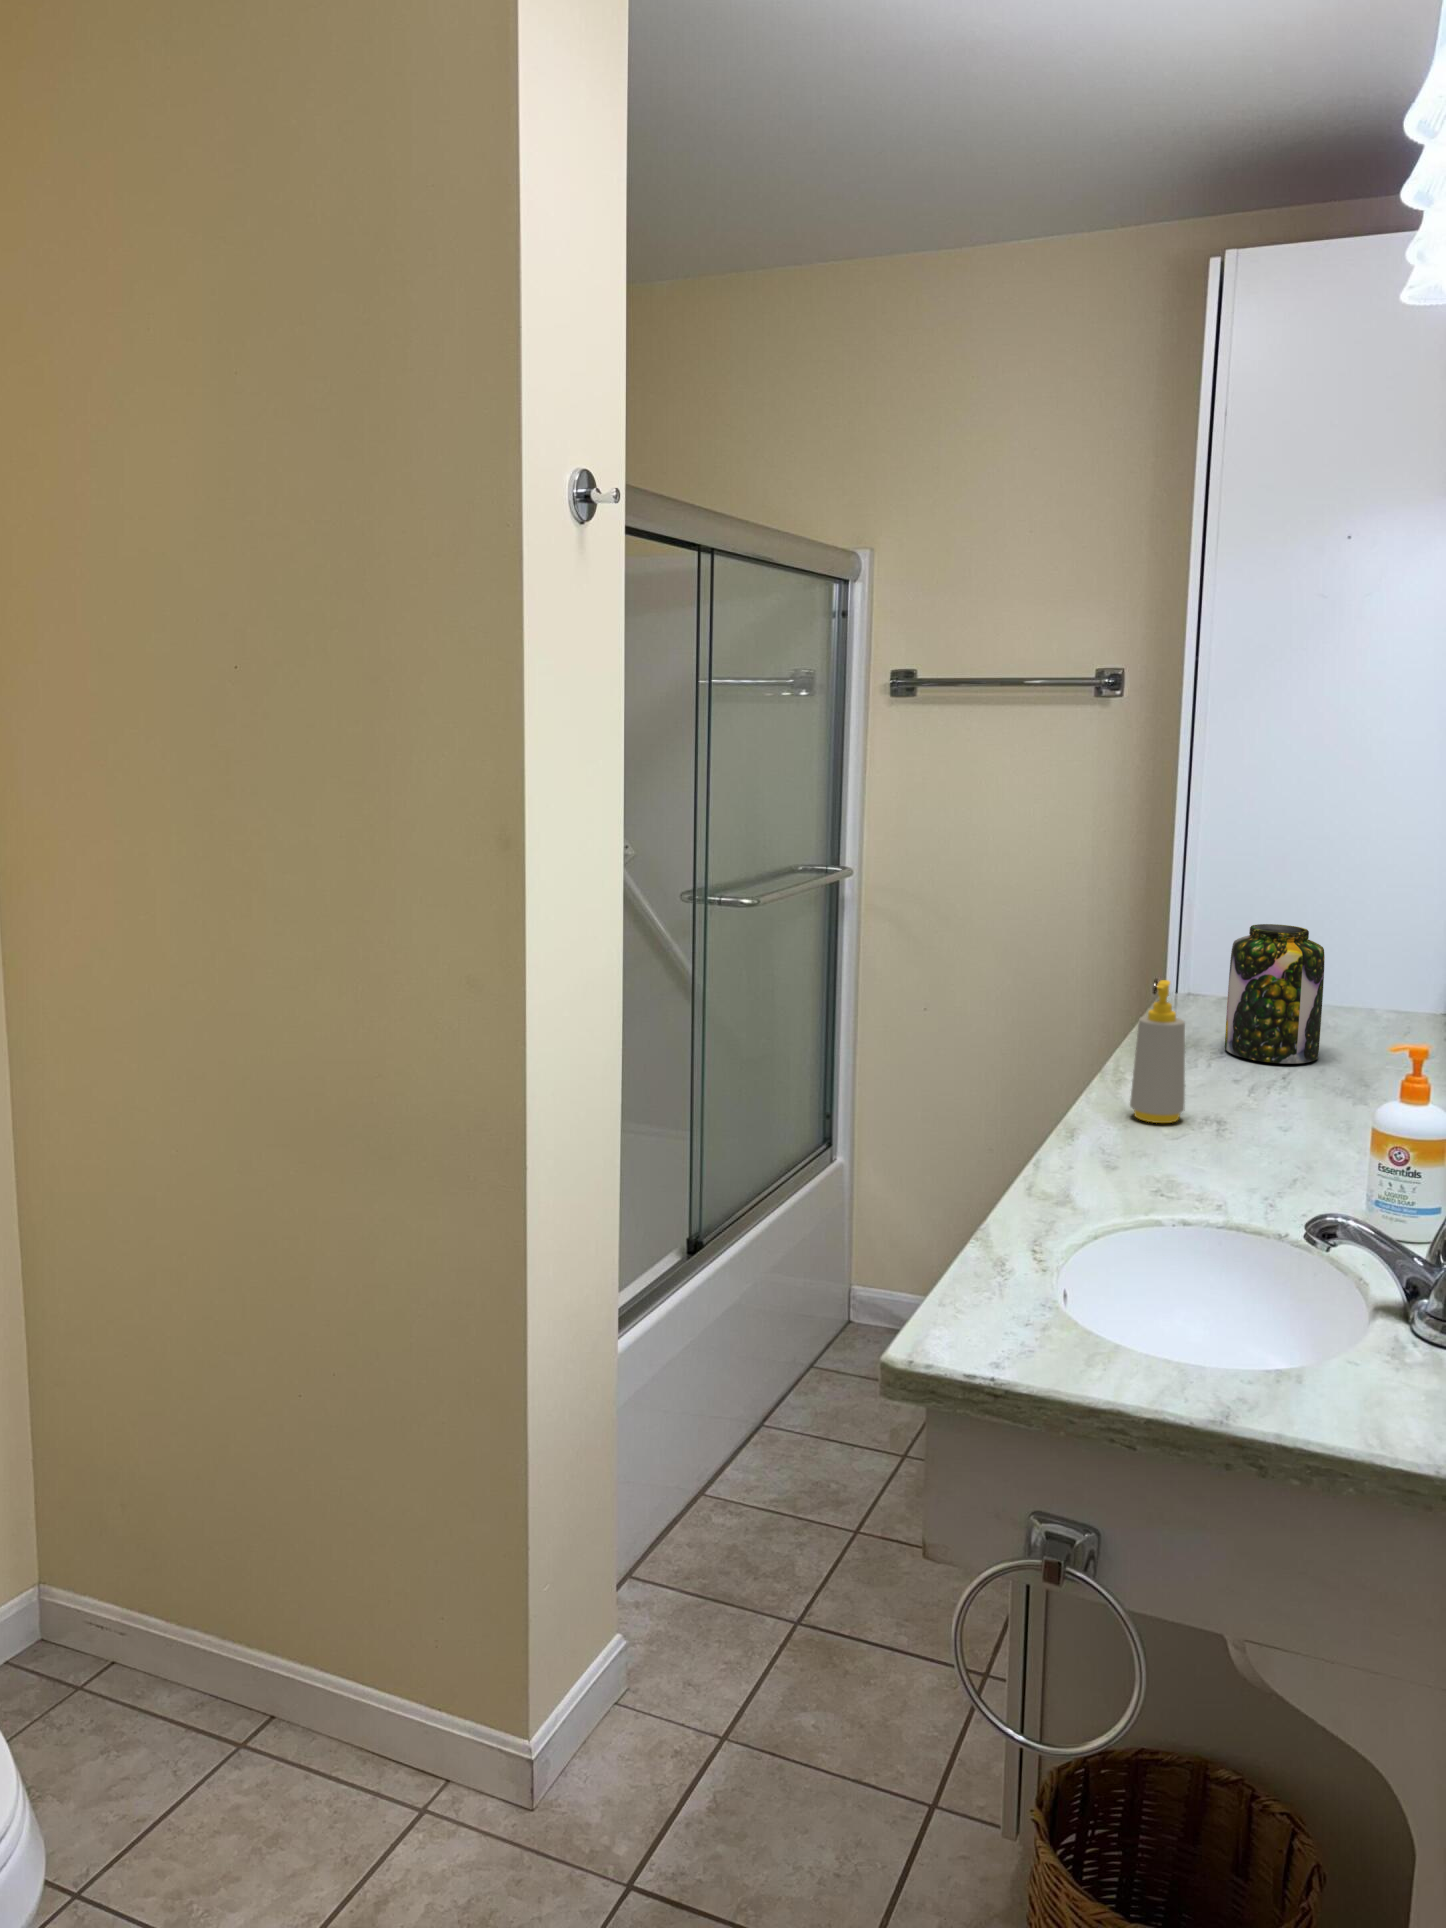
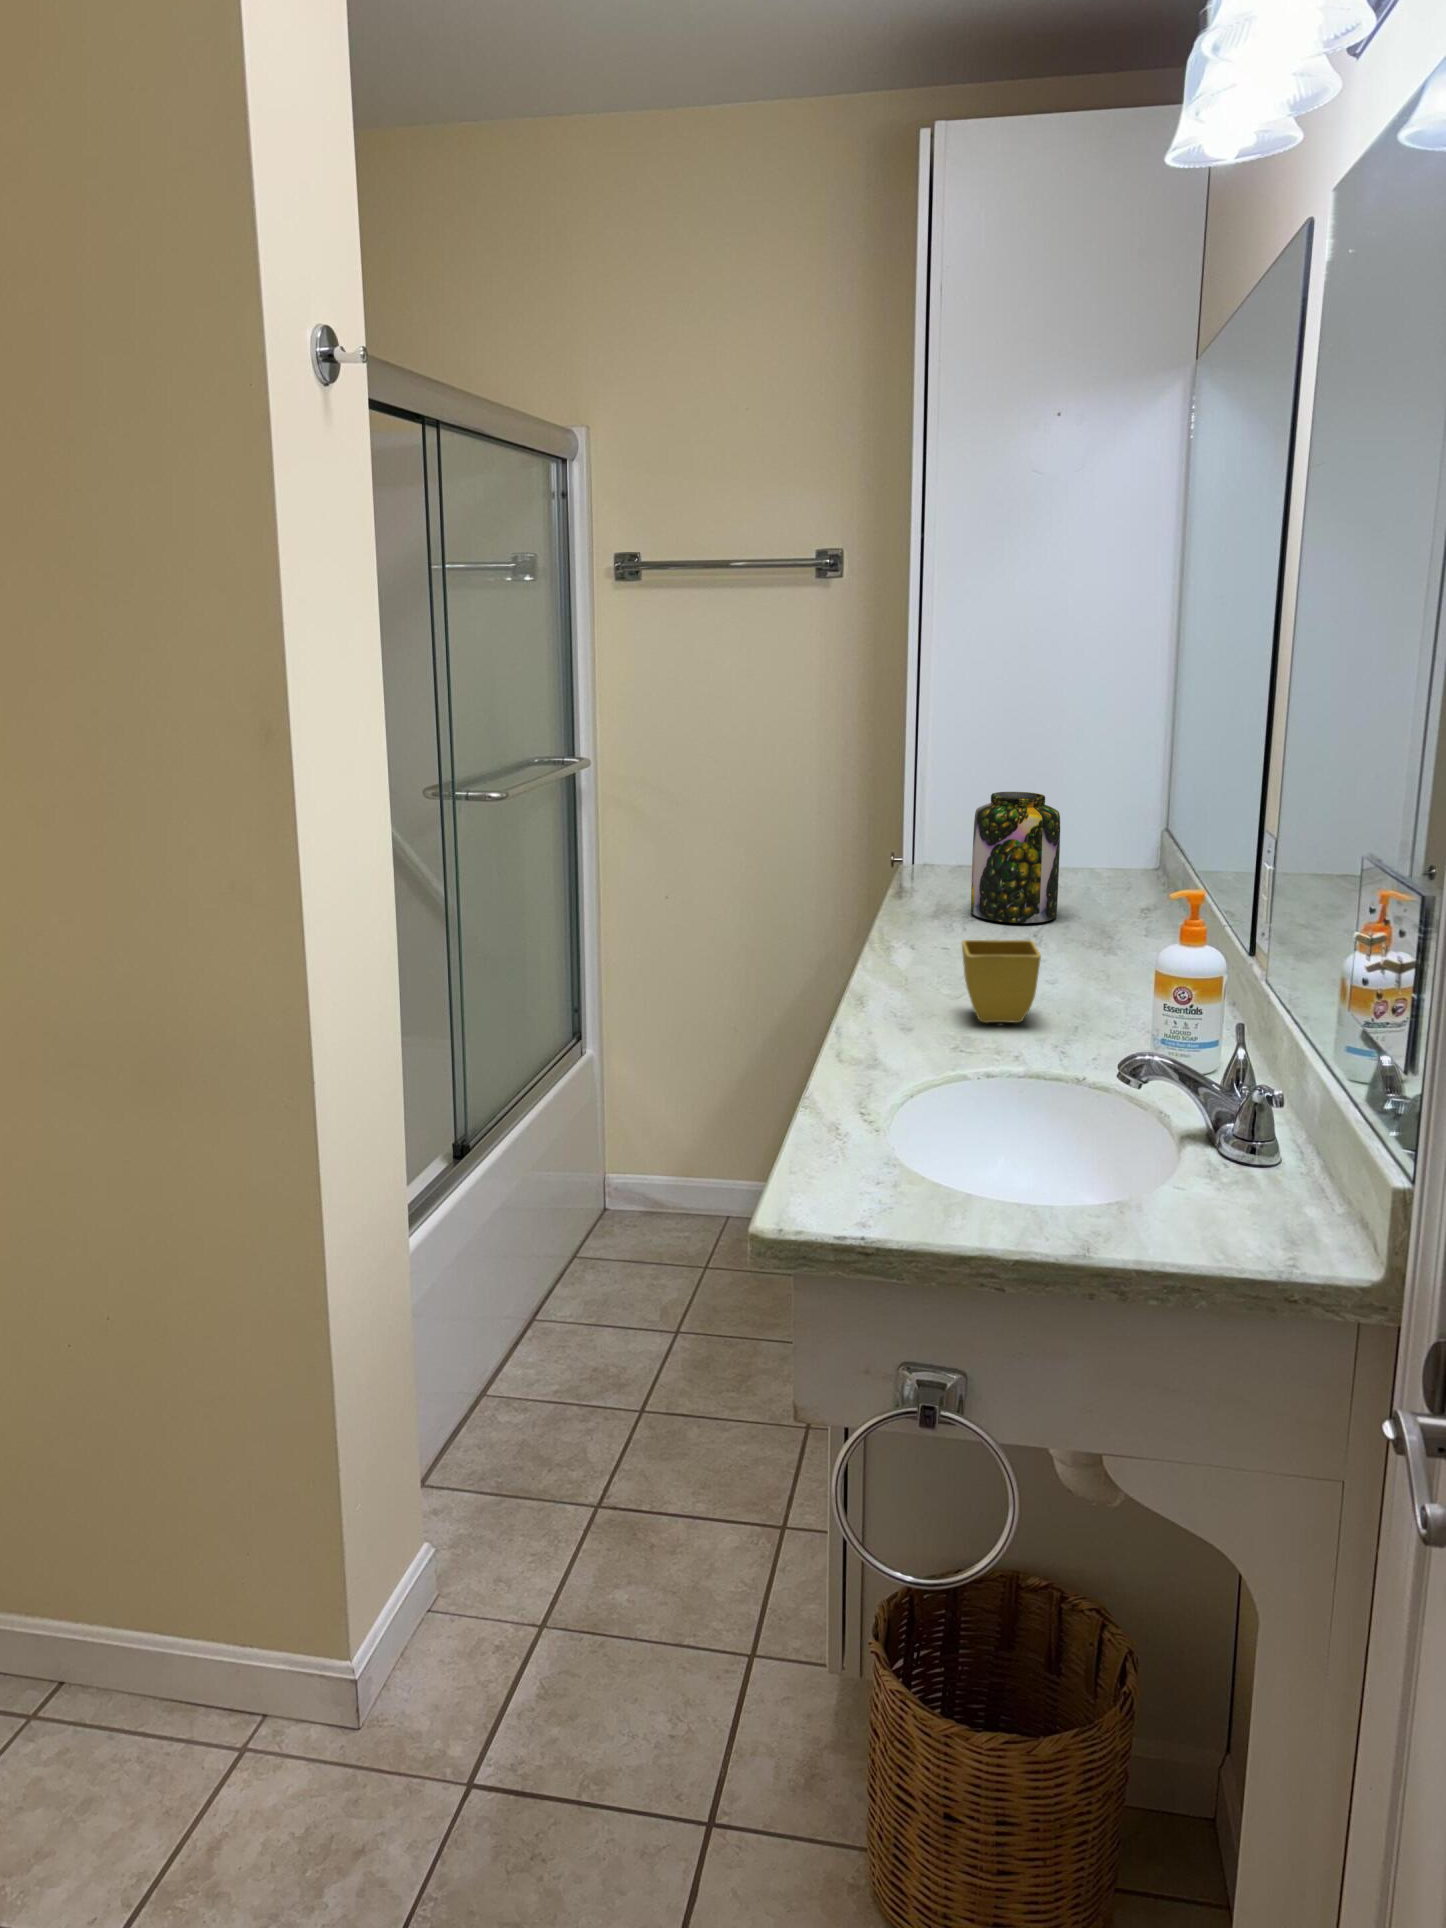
soap bottle: present [1130,980,1185,1123] -> none [904,847,956,985]
flower pot: none [1182,1080,1262,1170] -> present [962,940,1041,1023]

